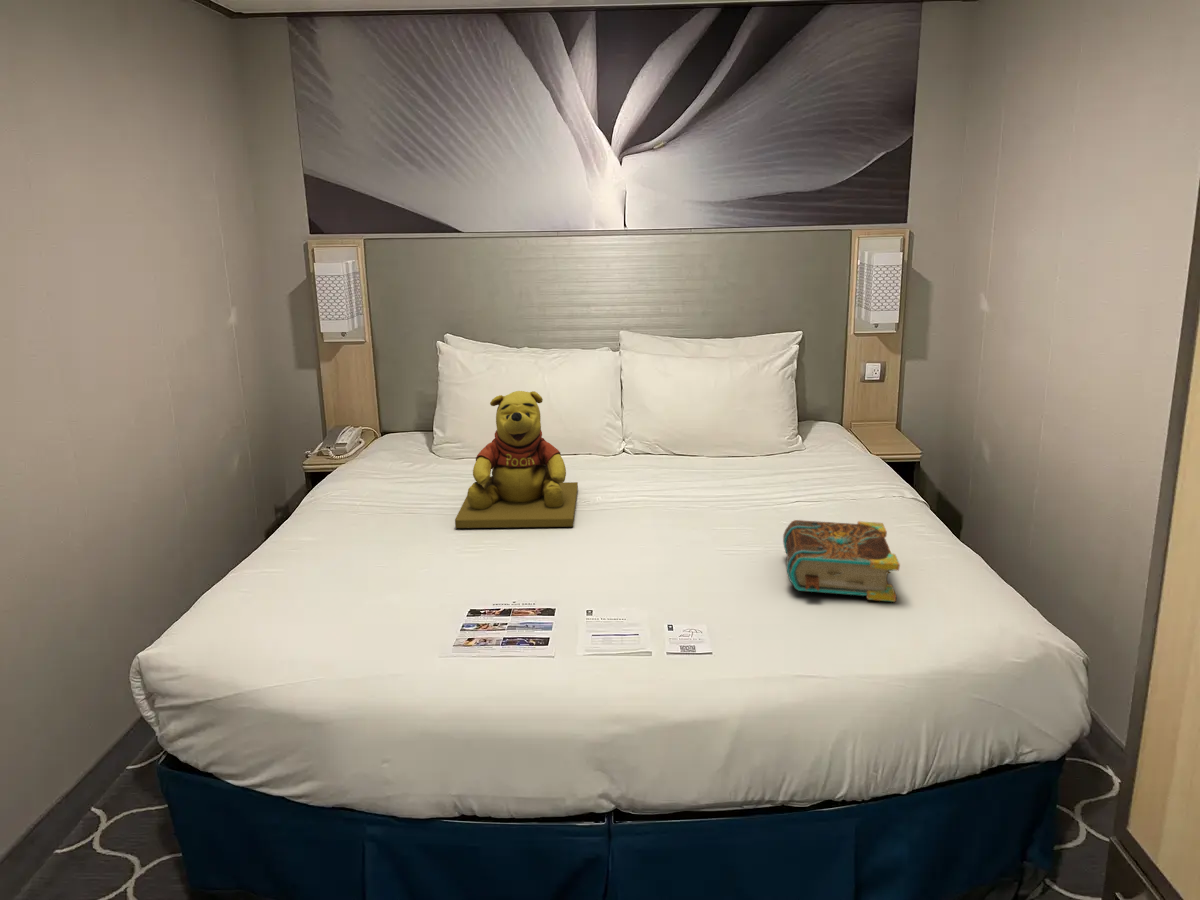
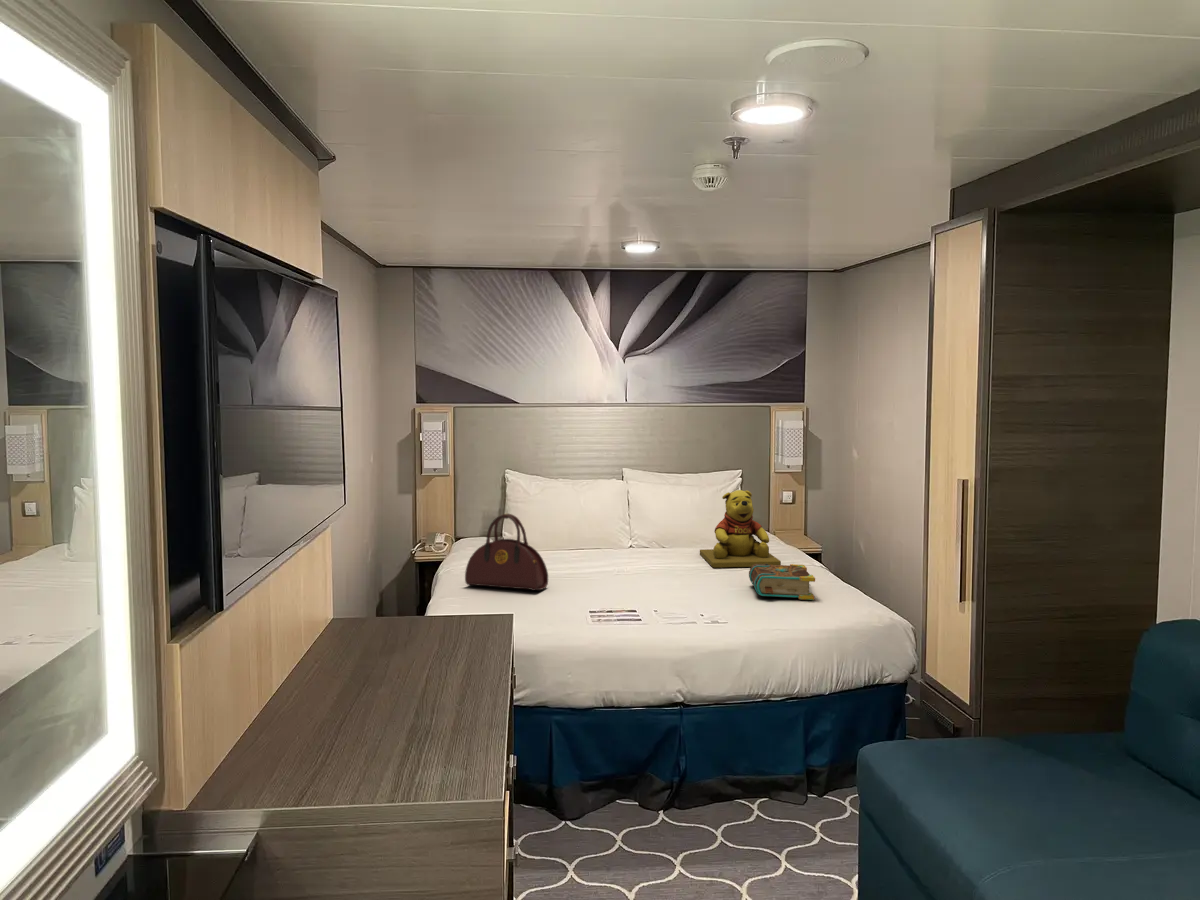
teddy bear: present [455,391,578,528] -> present [700,490,781,568]
handbag: none [309,432,442,563] -> present [465,514,548,590]

